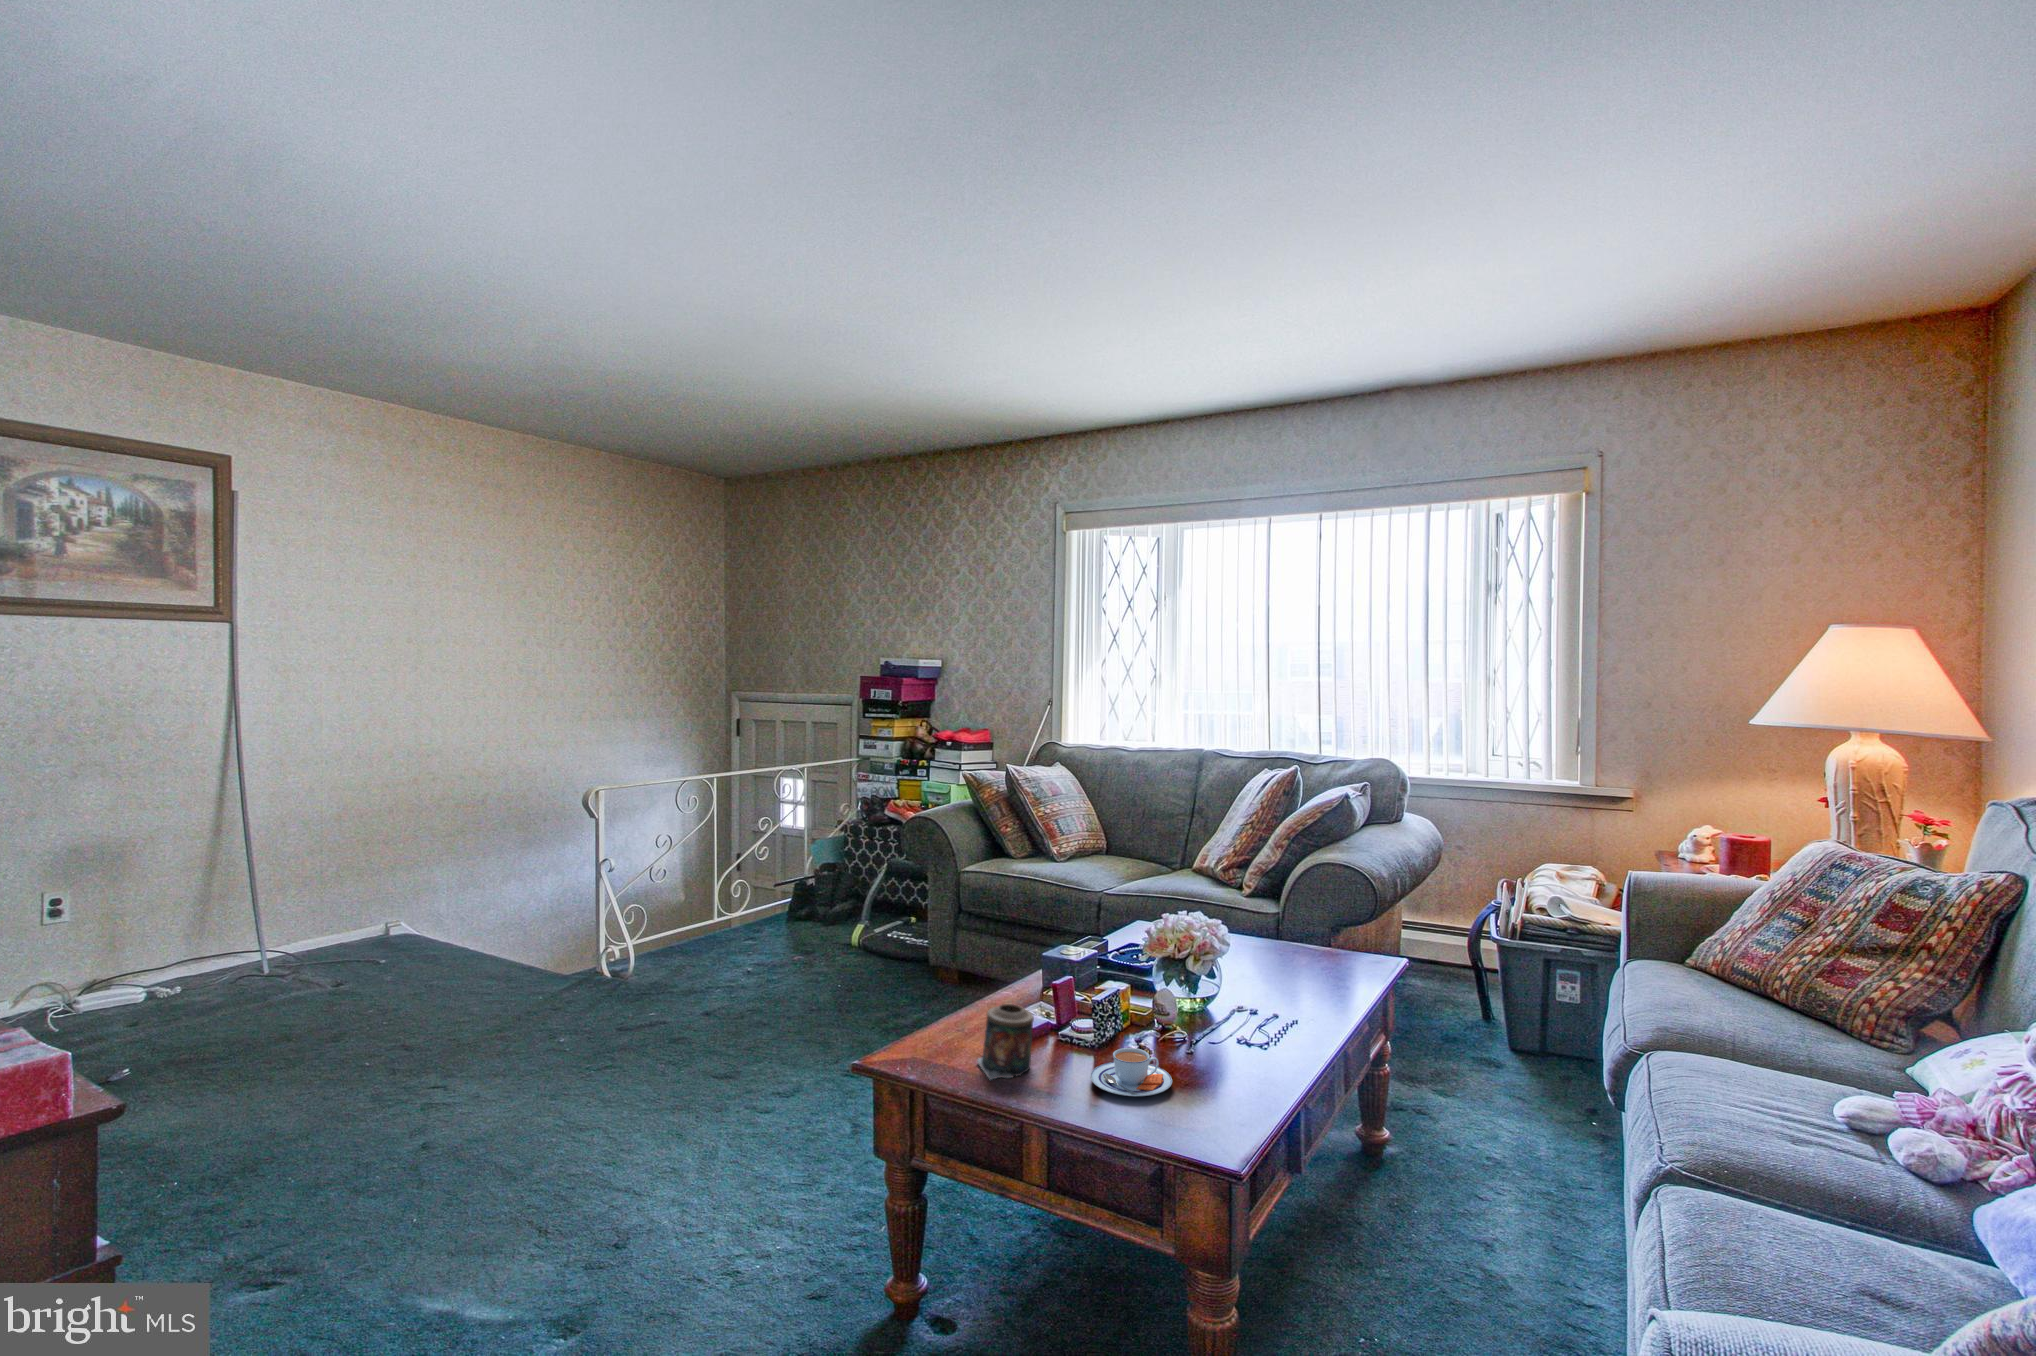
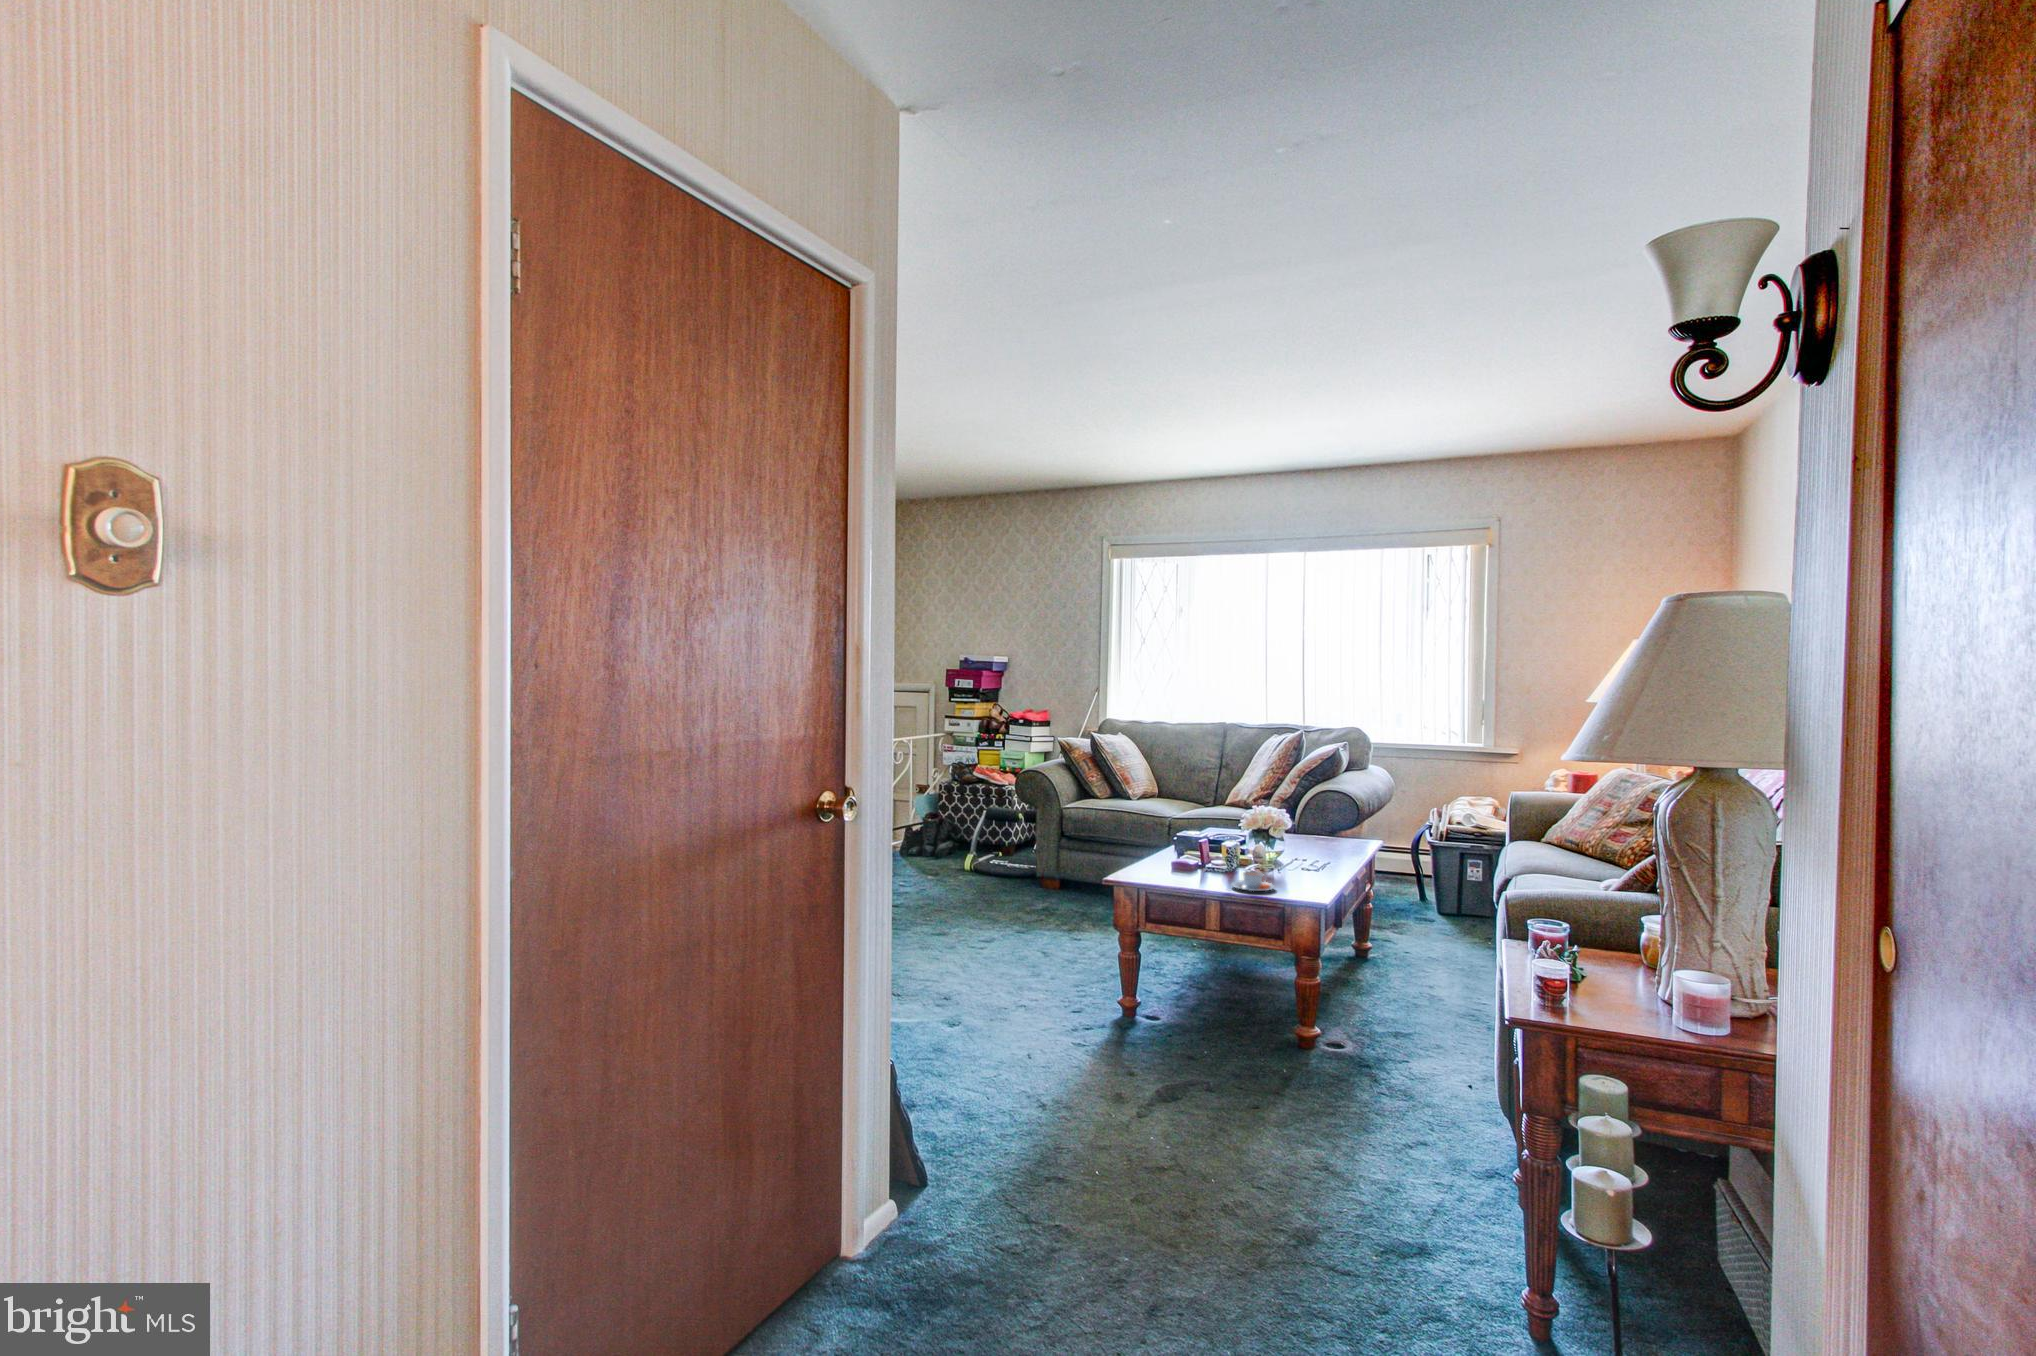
candle: present [977,1004,1034,1080] -> none [1165,851,1197,889]

